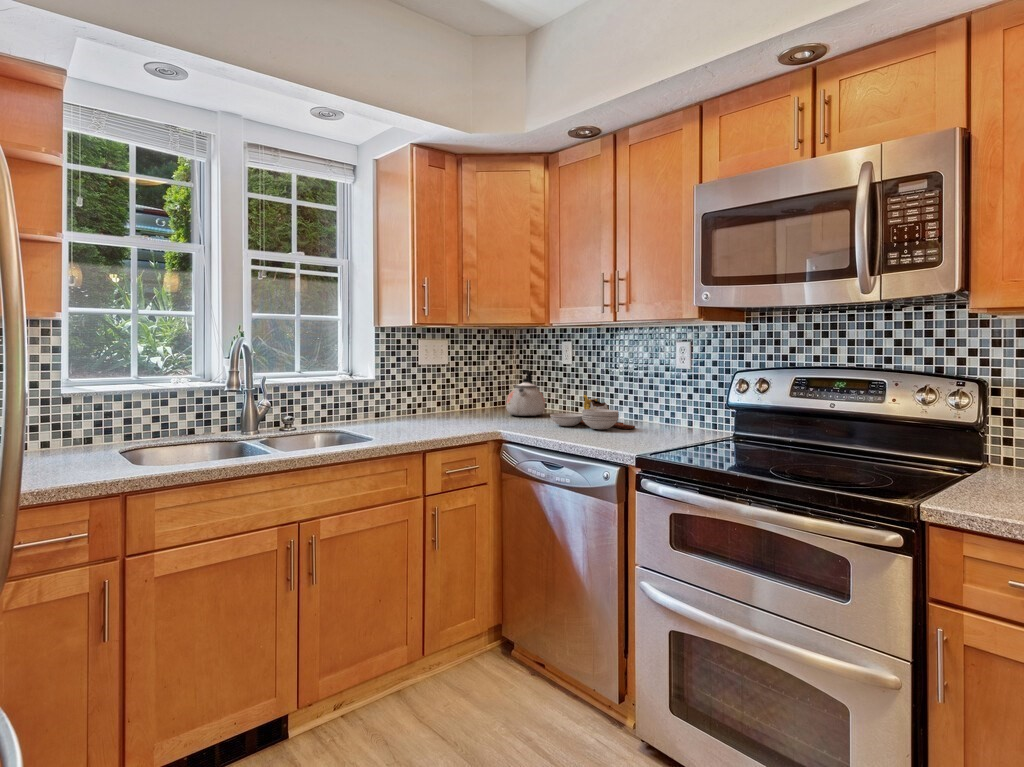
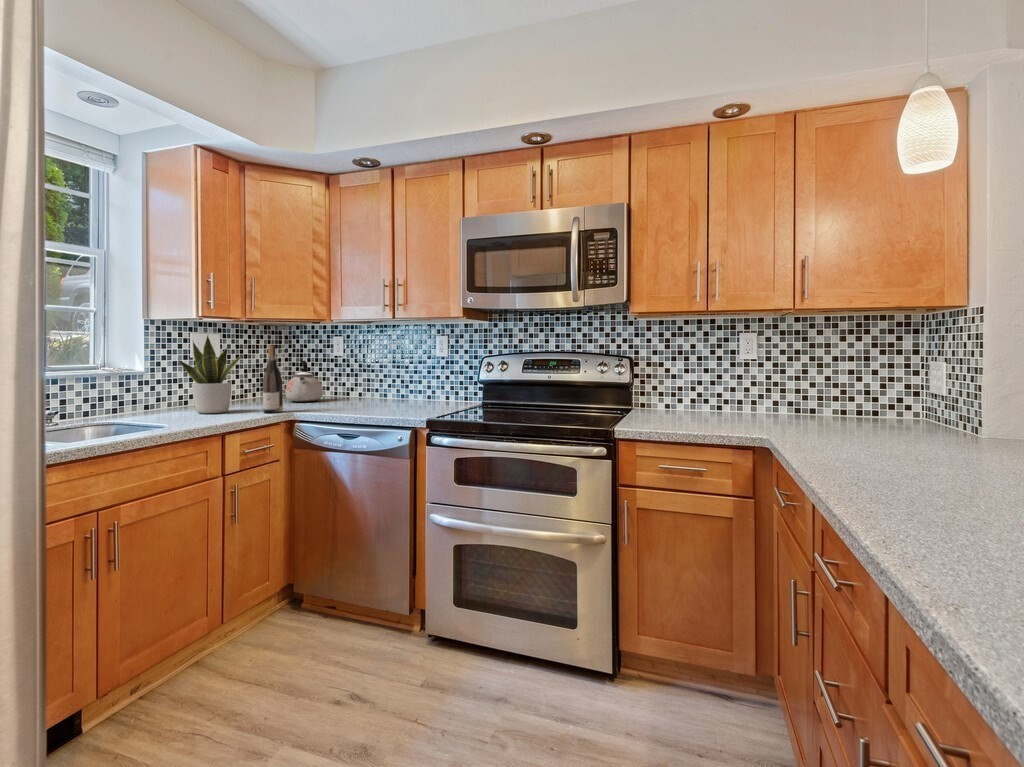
potted plant: none [395,343,457,426] -> present [179,336,242,413]
wine bottle: none [469,355,489,430] -> present [263,345,283,413]
cutting board: present [550,395,635,429] -> none [336,380,409,406]

